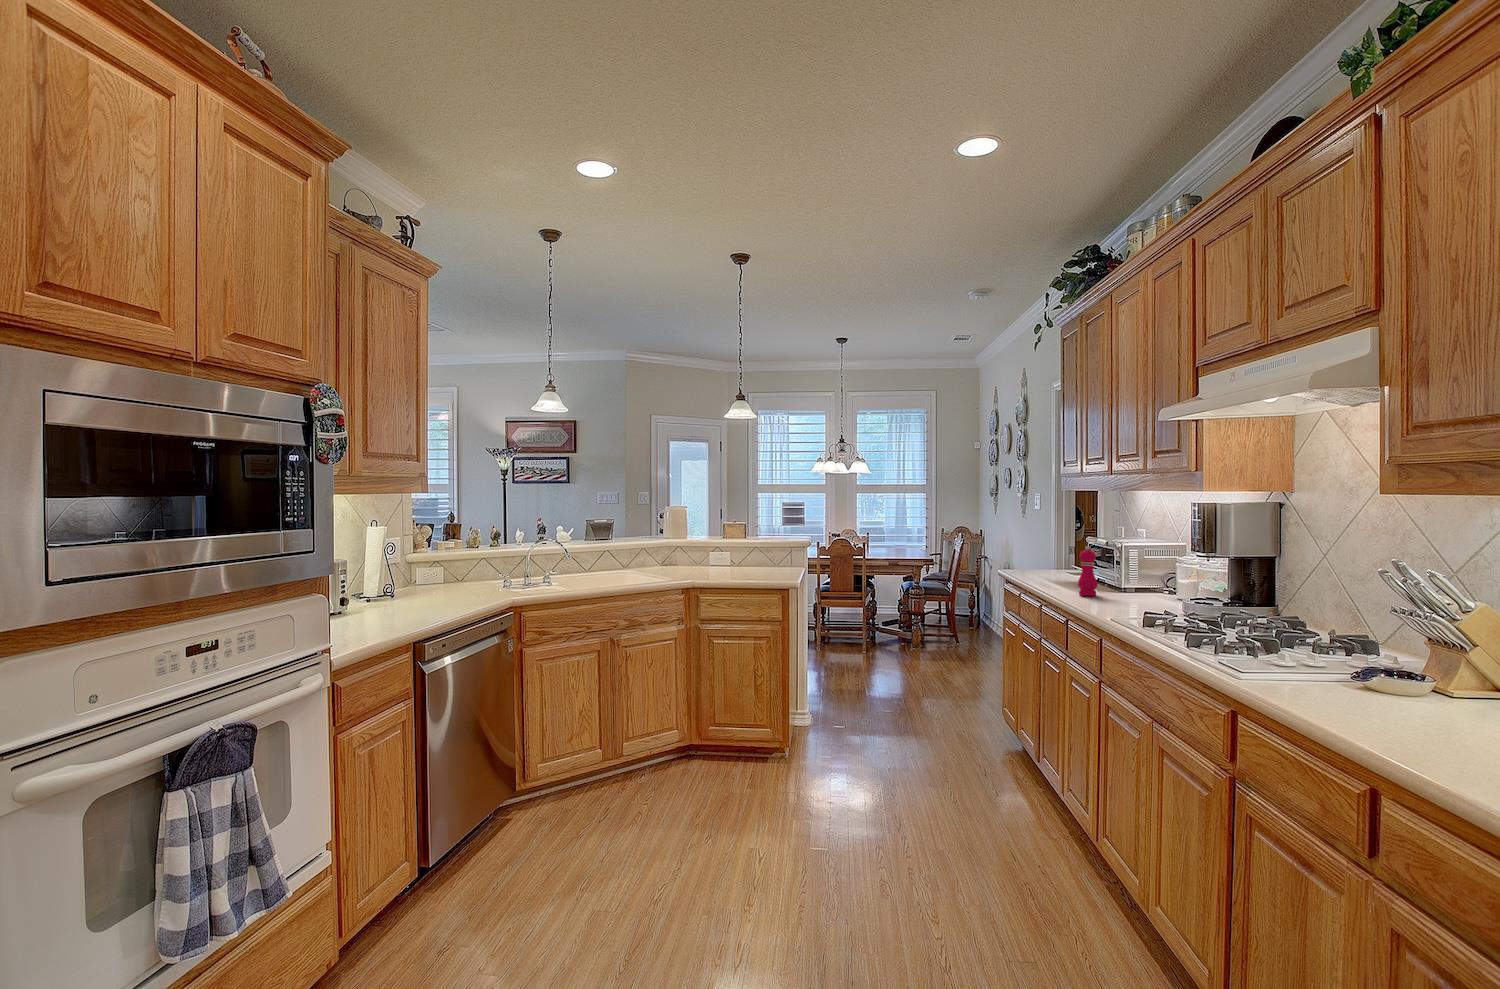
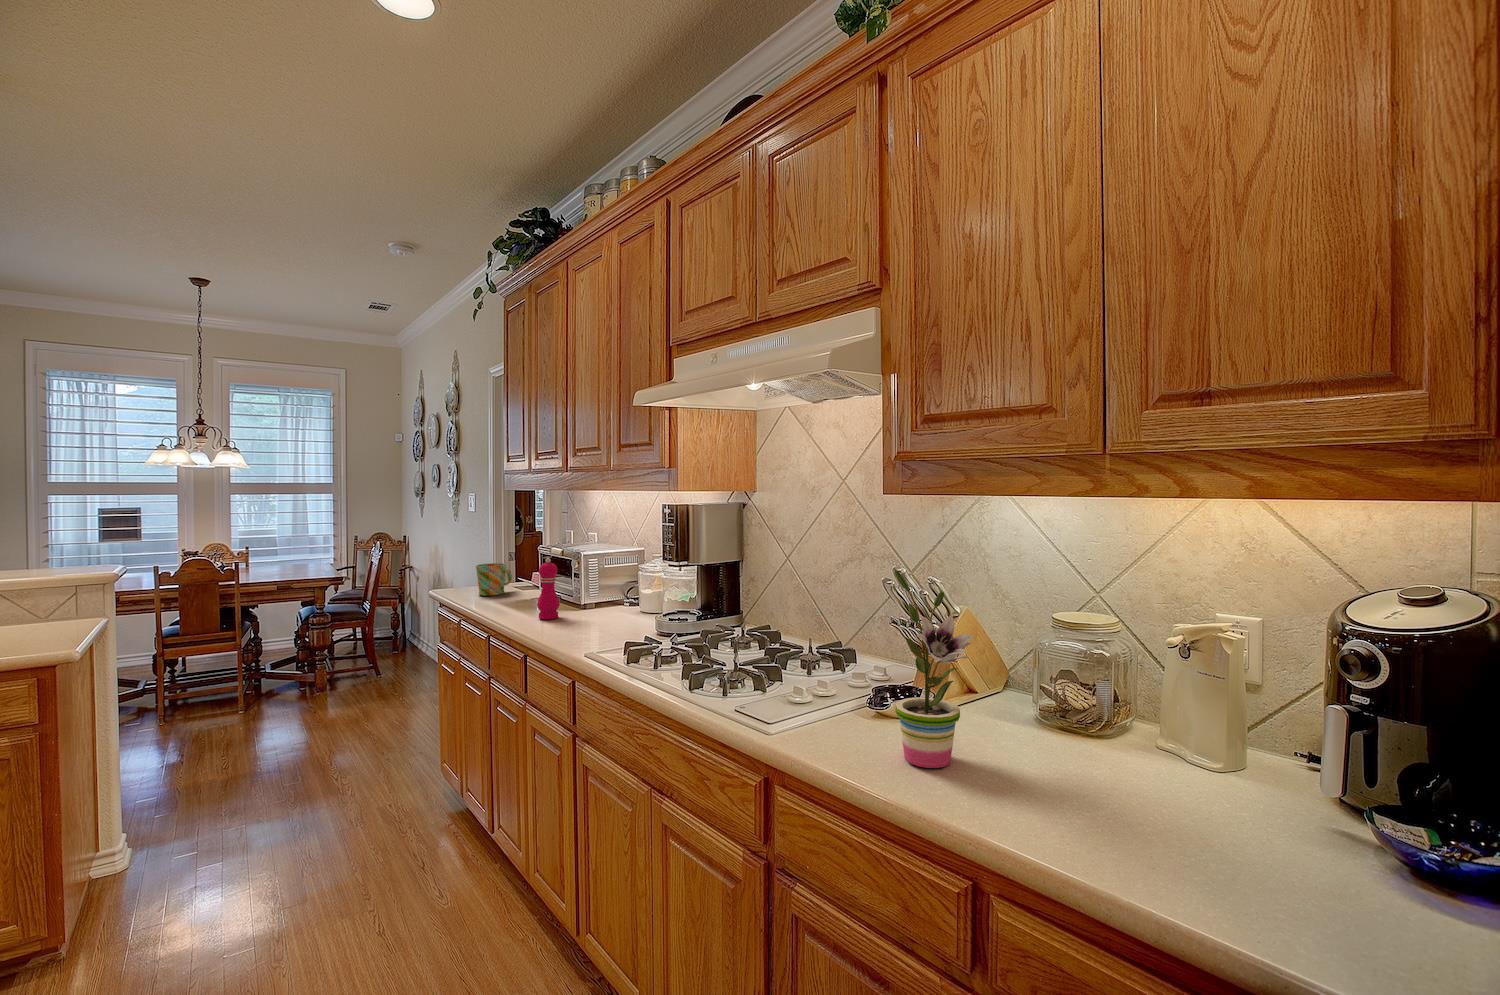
mug: none [1032,551,1063,577] -> present [476,563,512,596]
potted plant: none [1343,556,1436,718] -> present [894,570,974,768]

